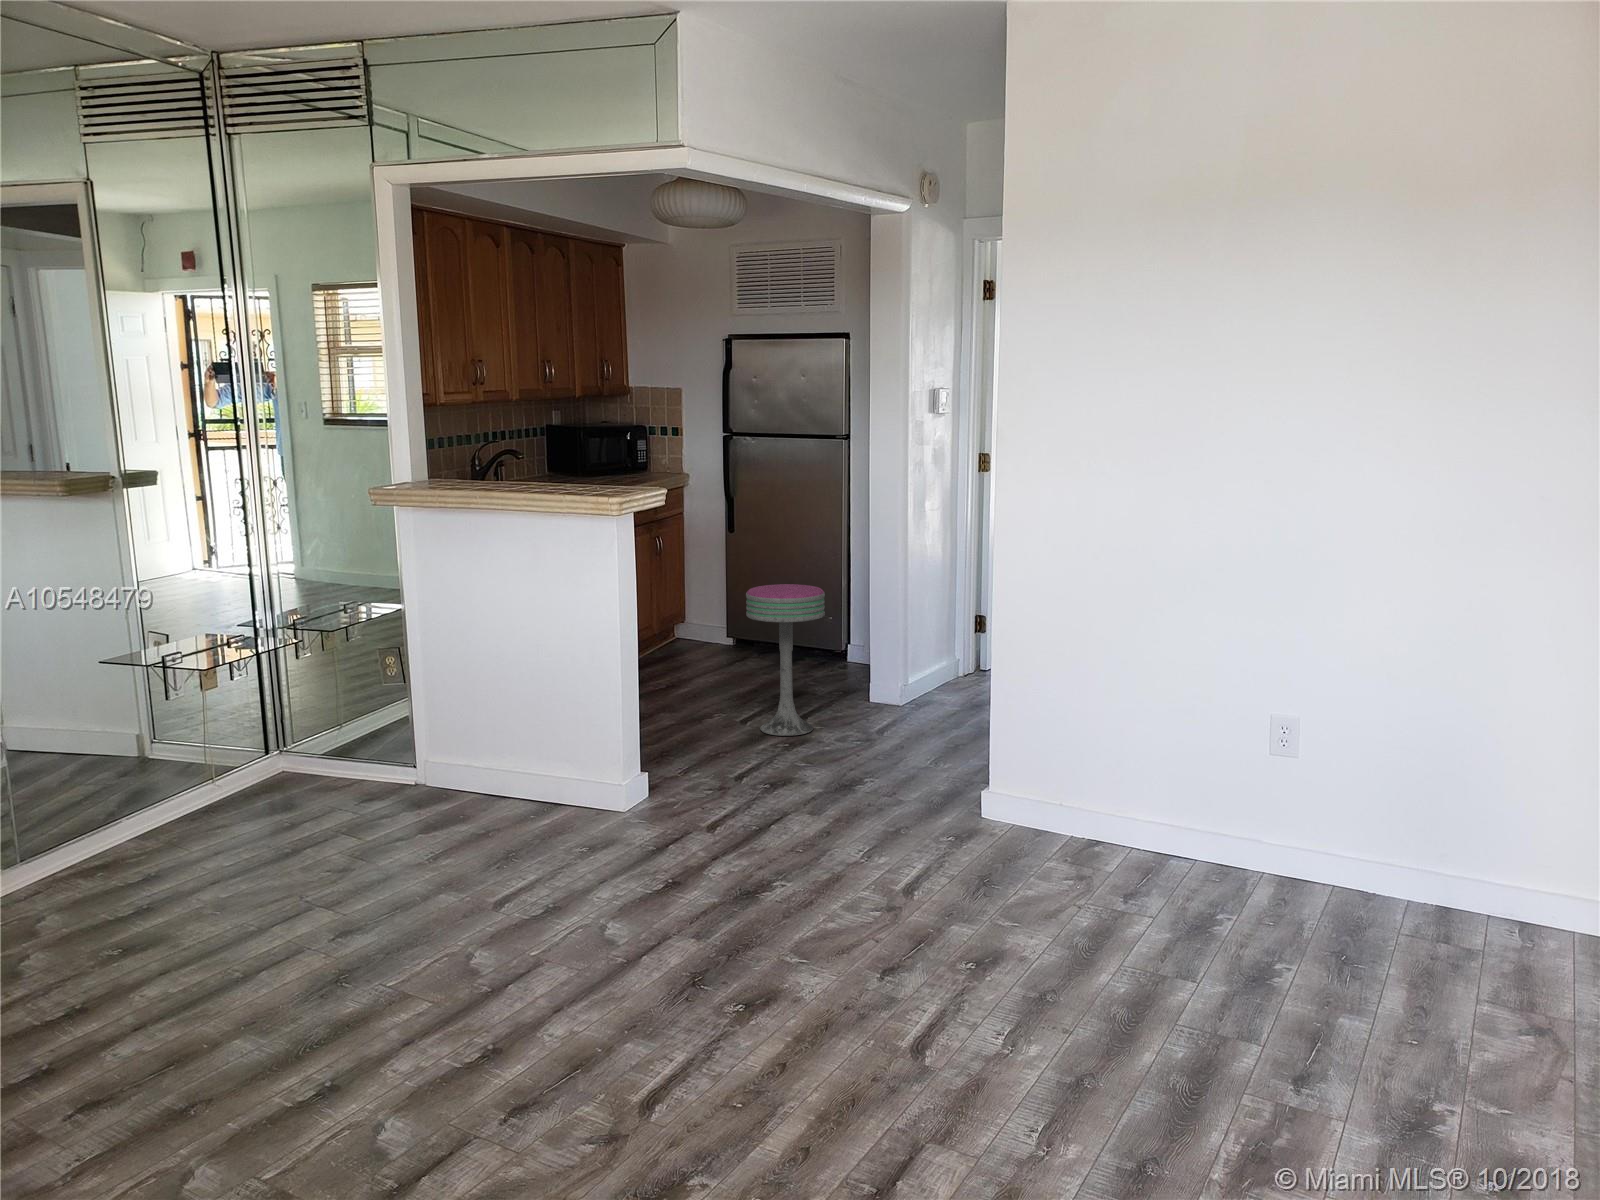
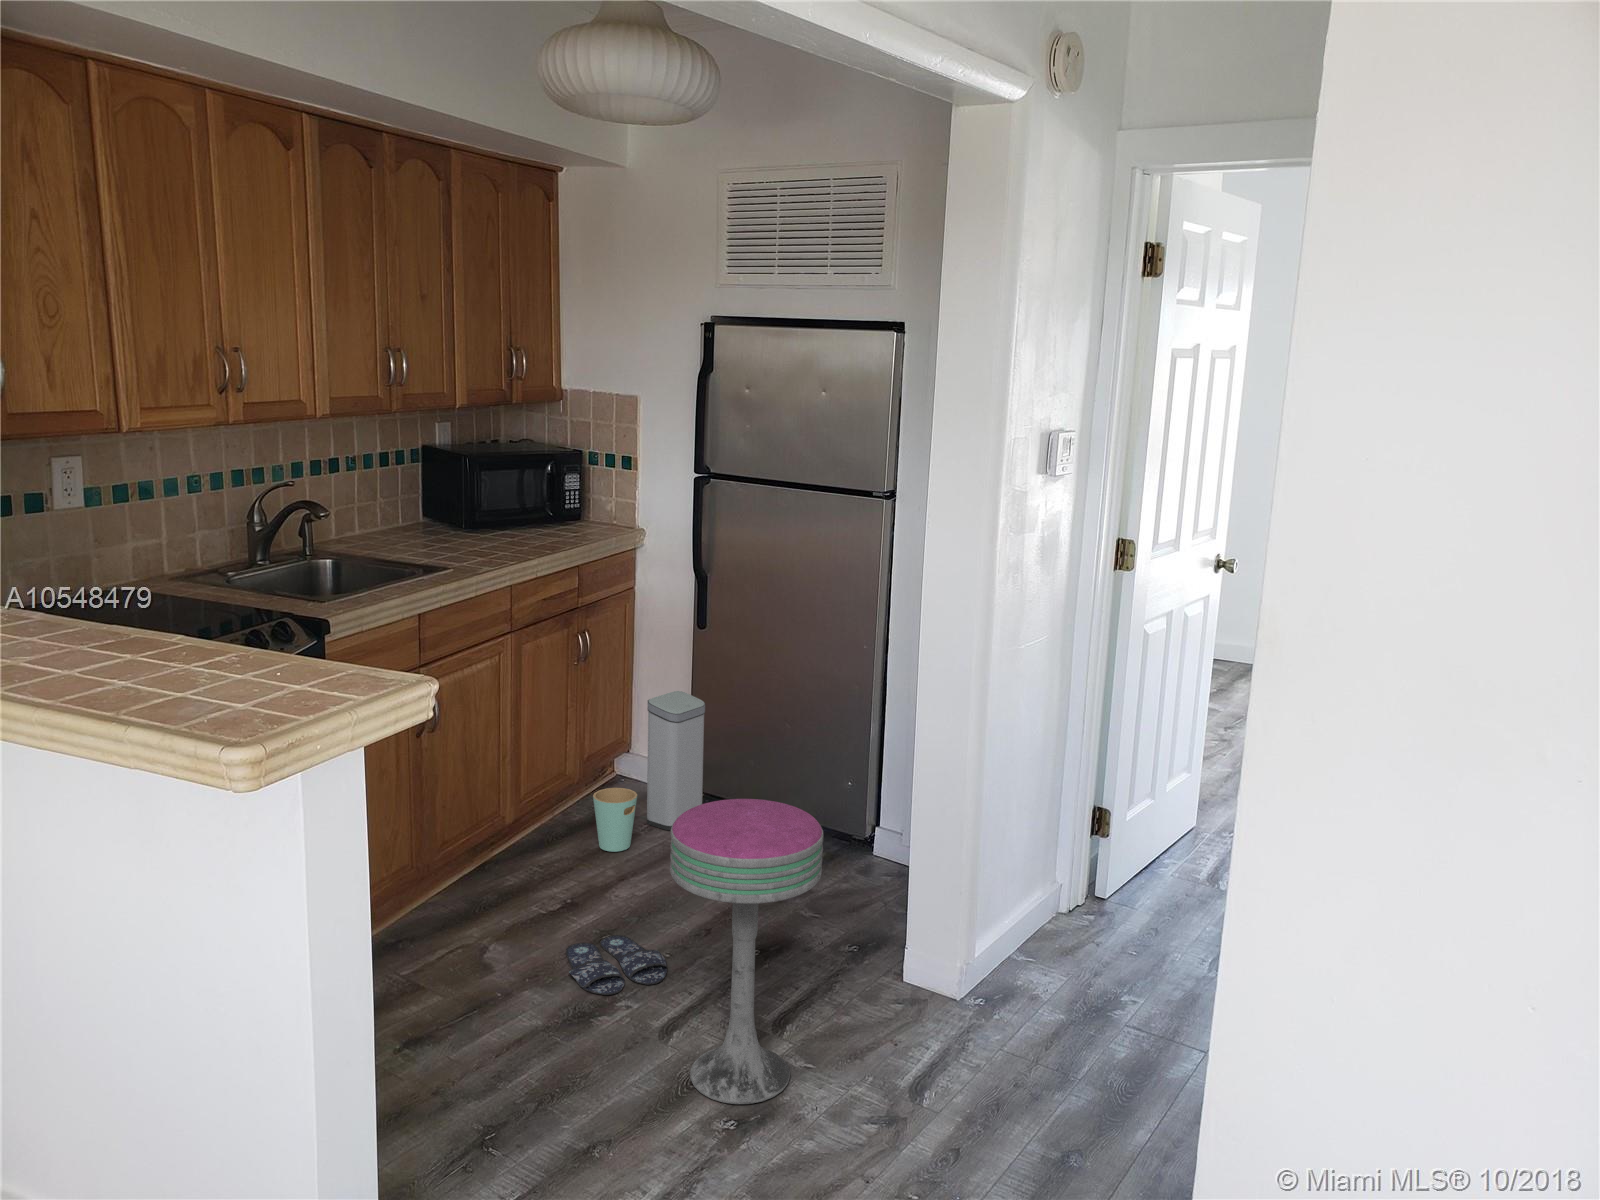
trash can: none [672,573,737,667] -> present [593,691,705,852]
slippers: none [676,693,736,711] -> present [566,935,667,995]

